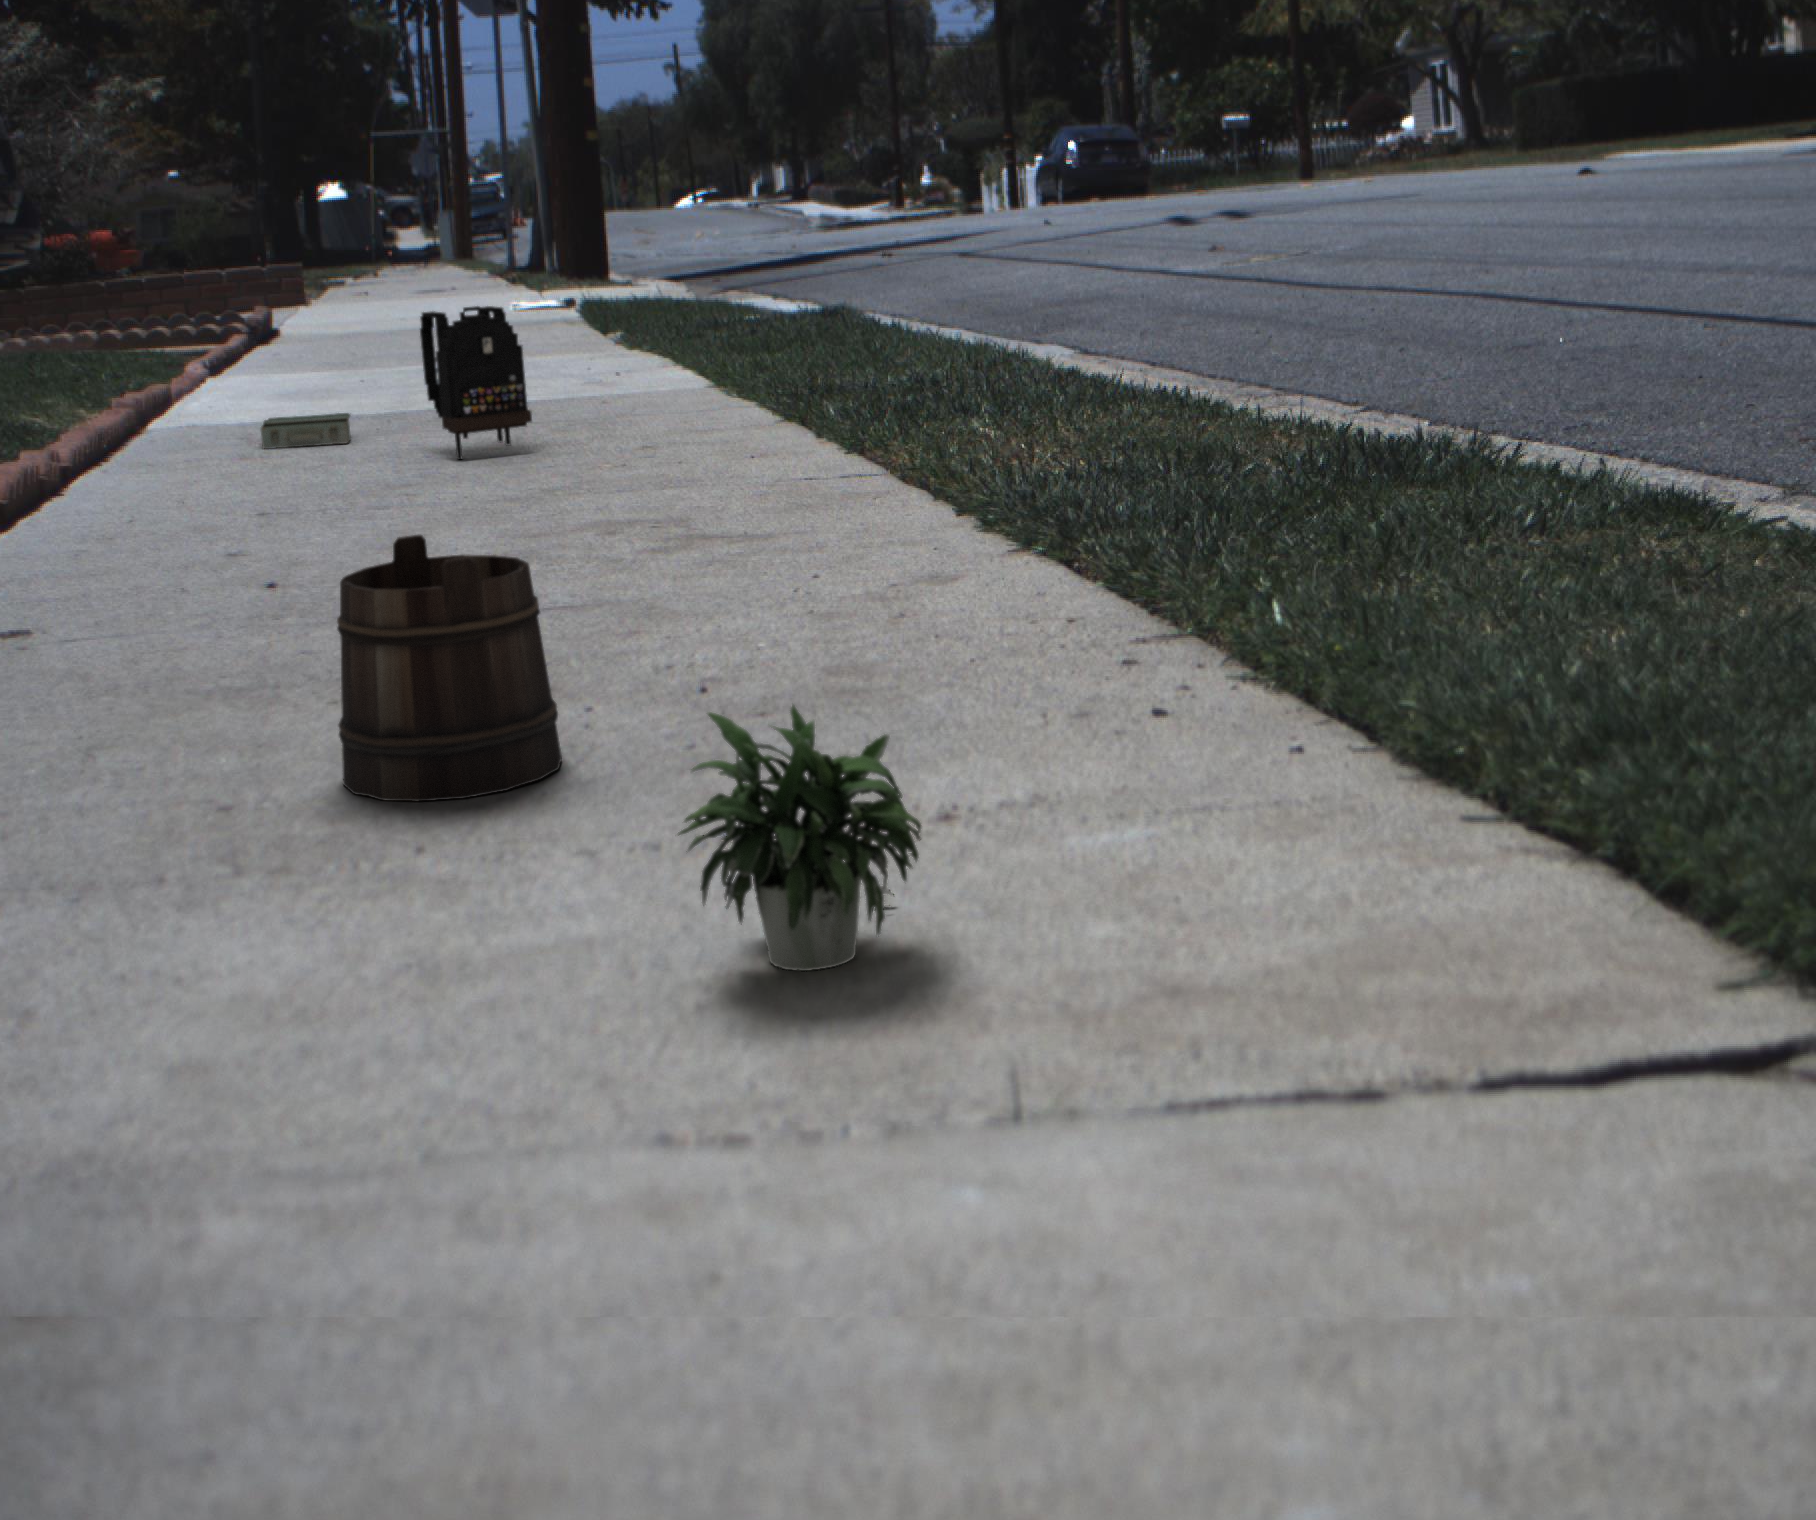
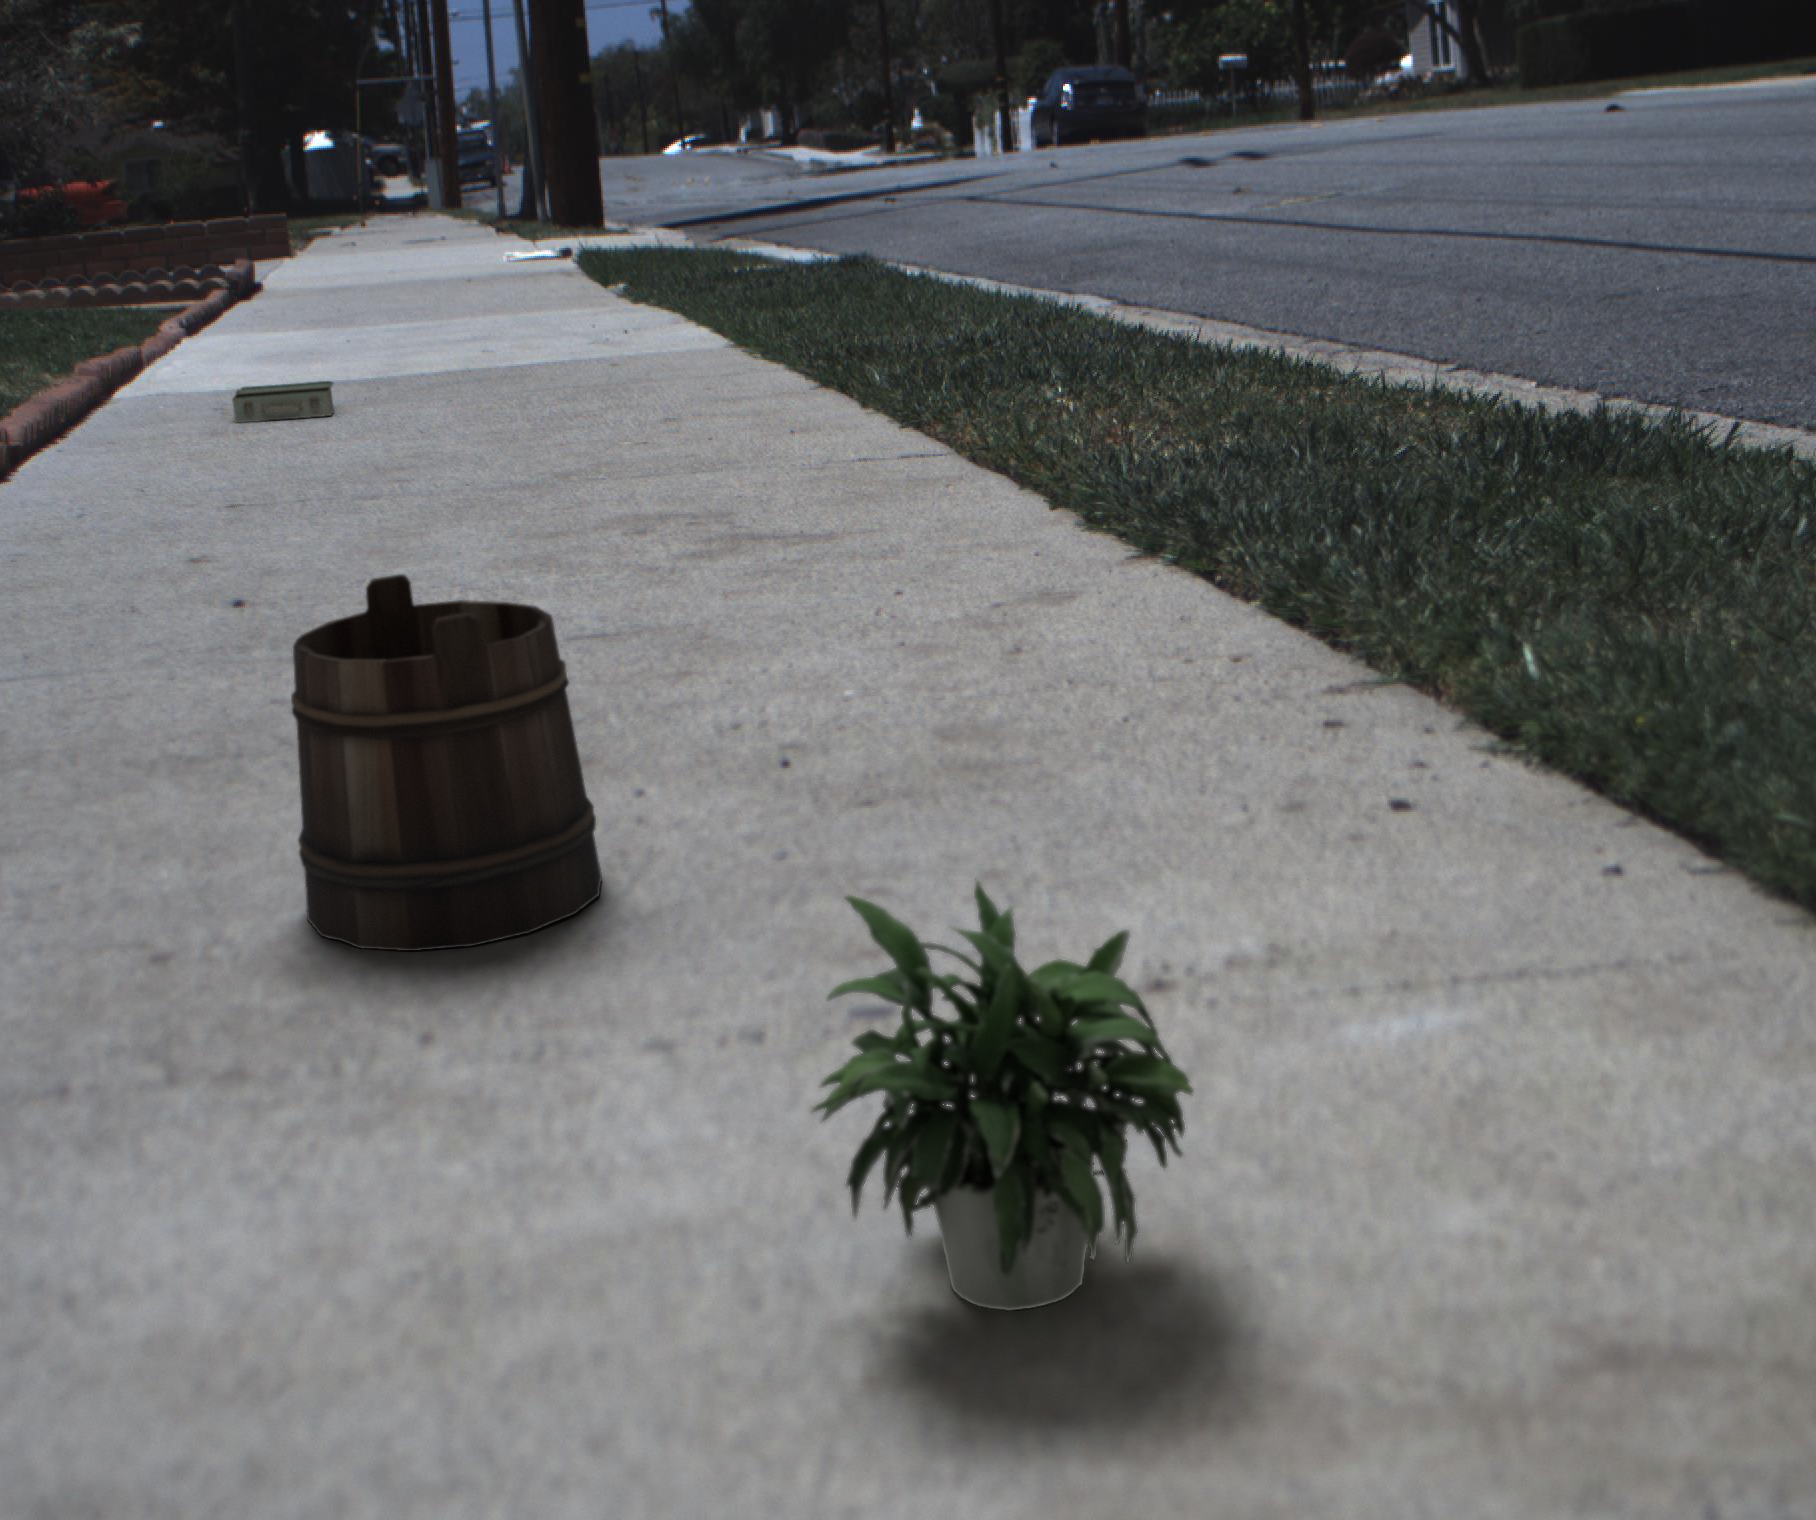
backpack: present [420,306,532,460] -> none [406,258,537,436]

